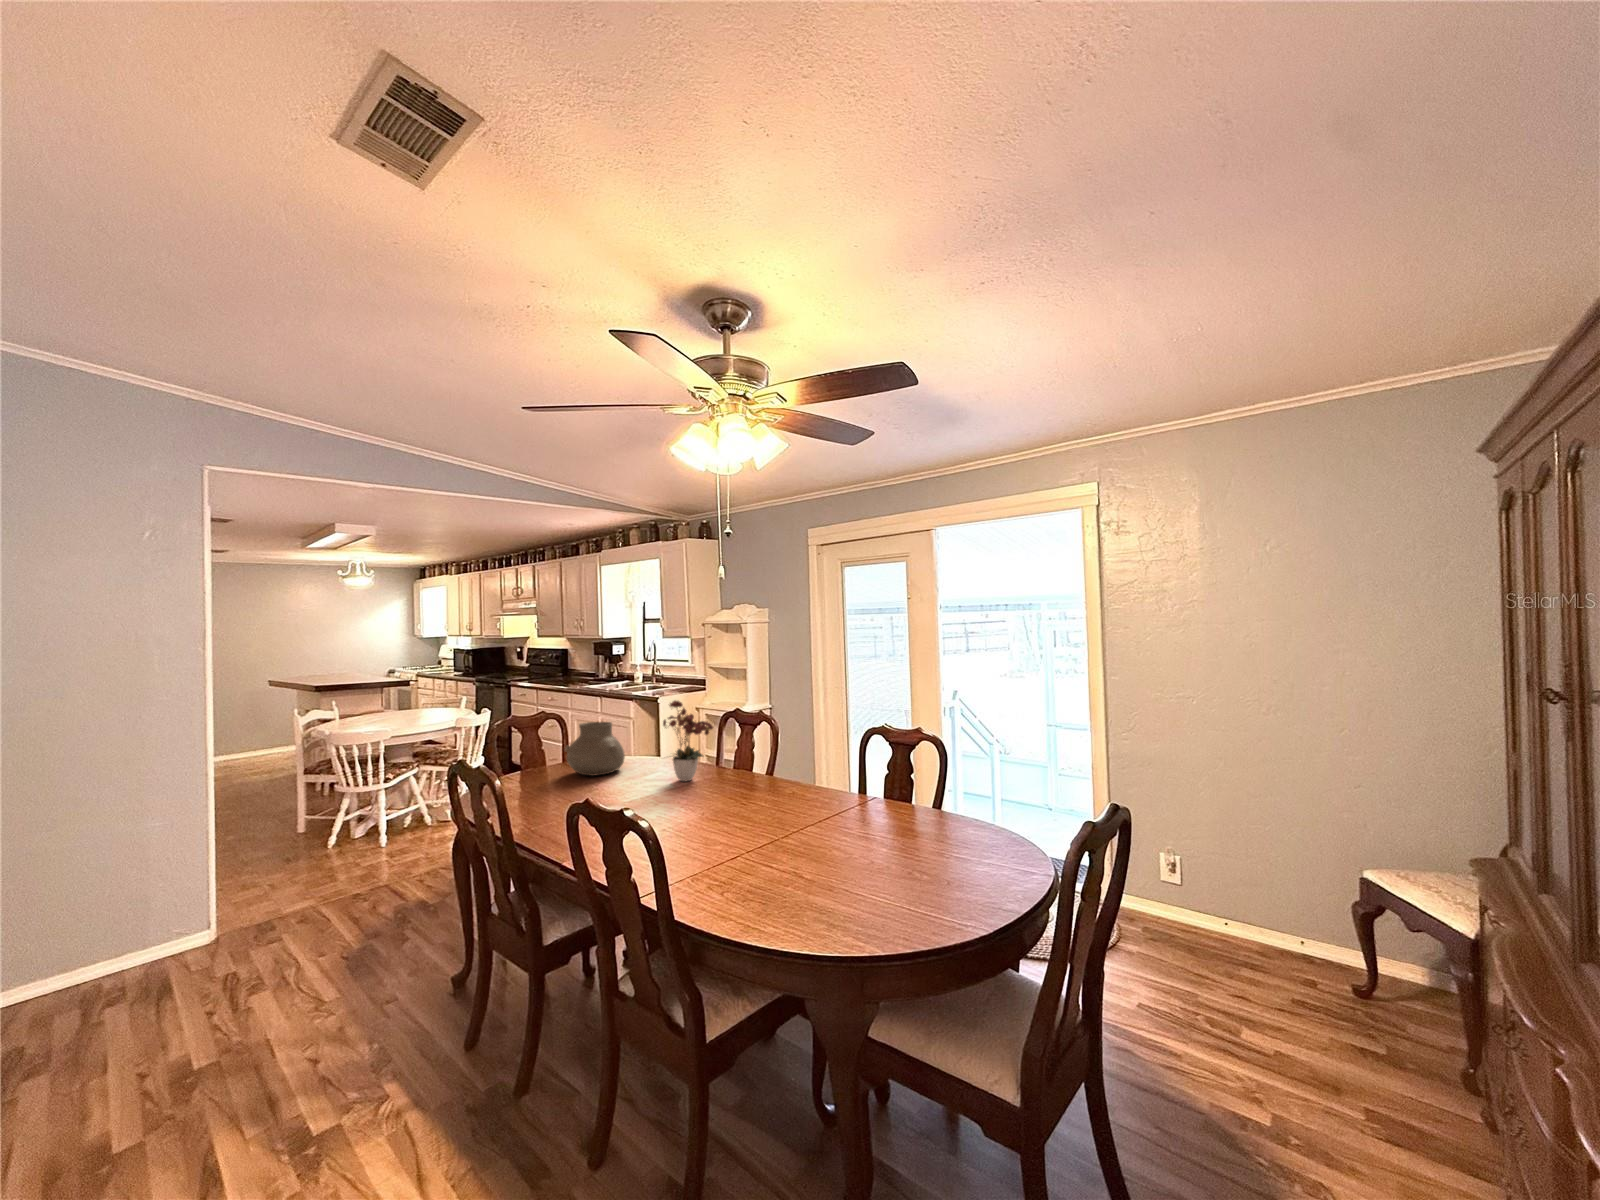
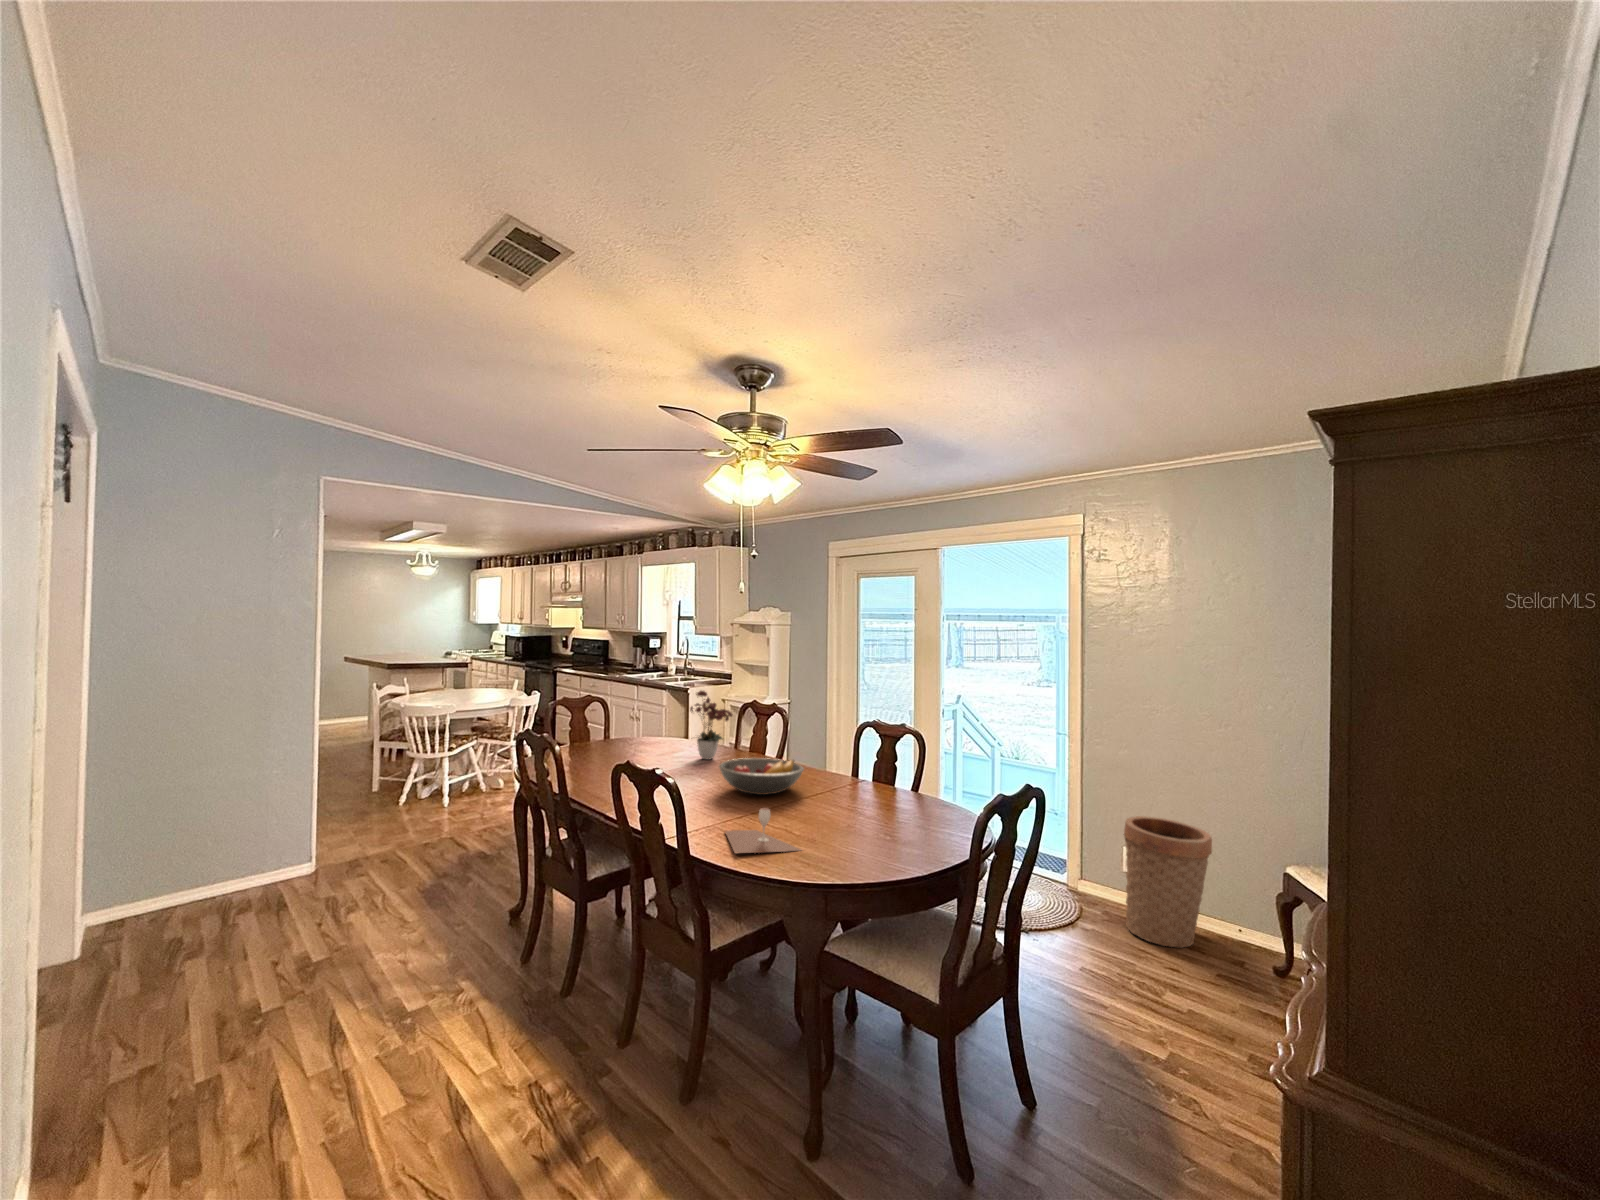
vase: present [565,722,625,776] -> none [607,706,657,751]
fruit bowl: none [702,779,806,825] -> present [719,758,804,795]
basket: none [1163,817,1266,967] -> present [1124,816,1212,947]
wine glass: none [717,849,824,916] -> present [725,808,801,853]

